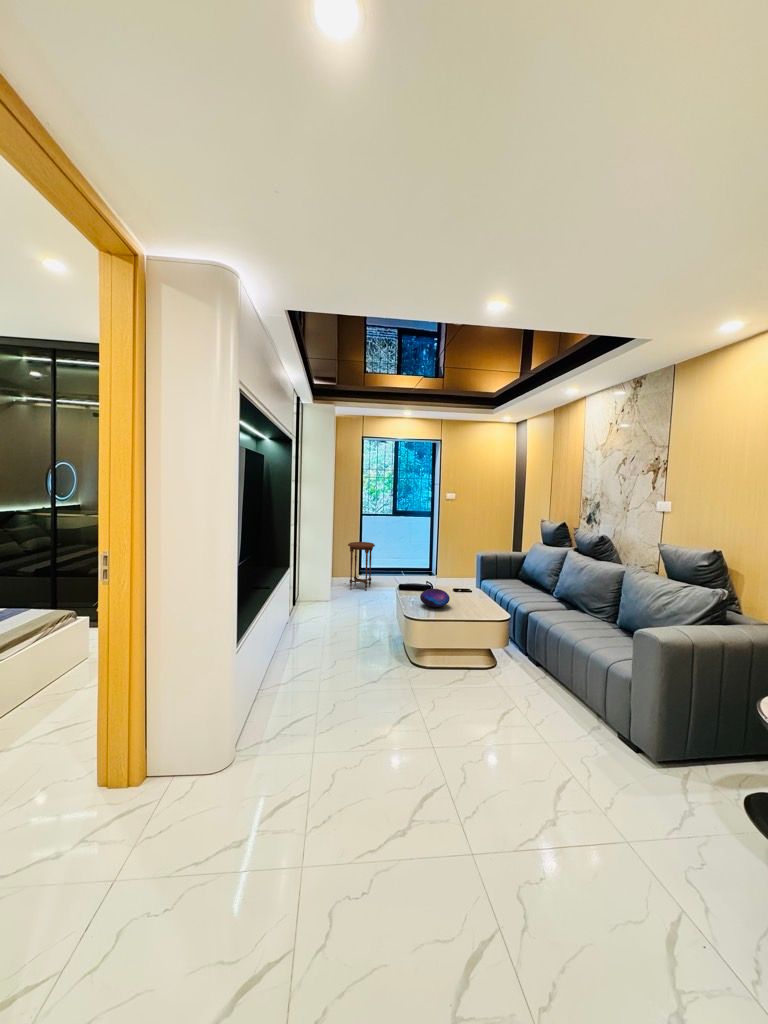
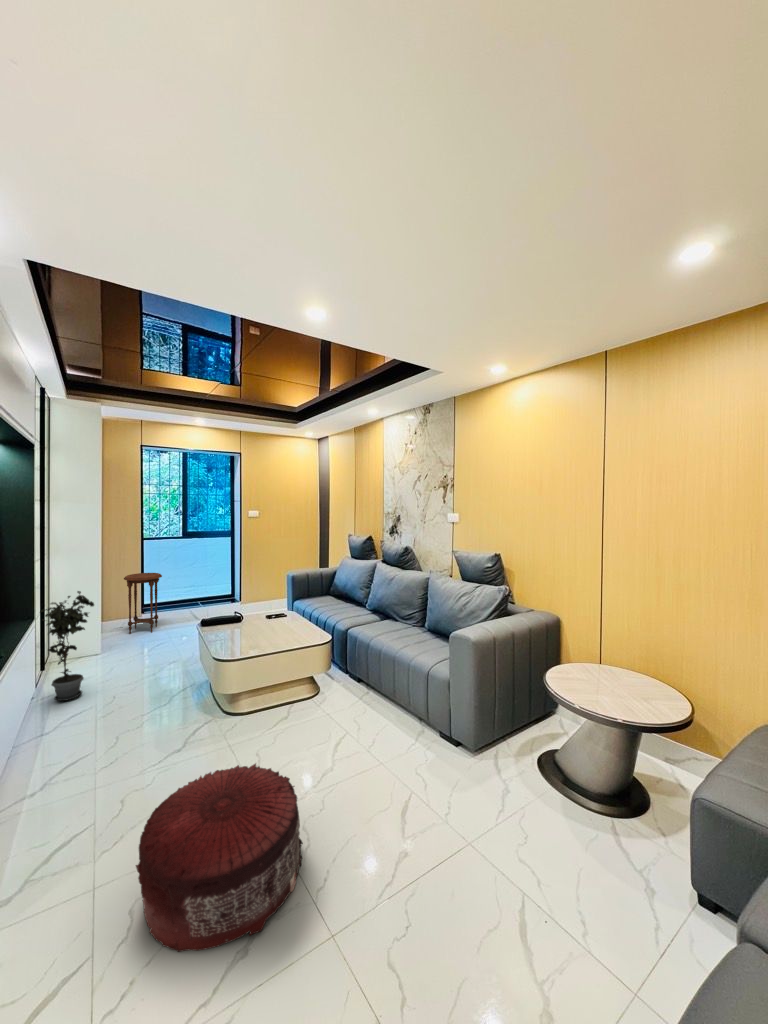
potted plant: none [292,549,326,629] -> present [40,591,94,701]
decorative orb: present [420,589,450,607] -> none [231,620,266,642]
pouf: none [334,699,459,828] -> present [136,764,303,952]

